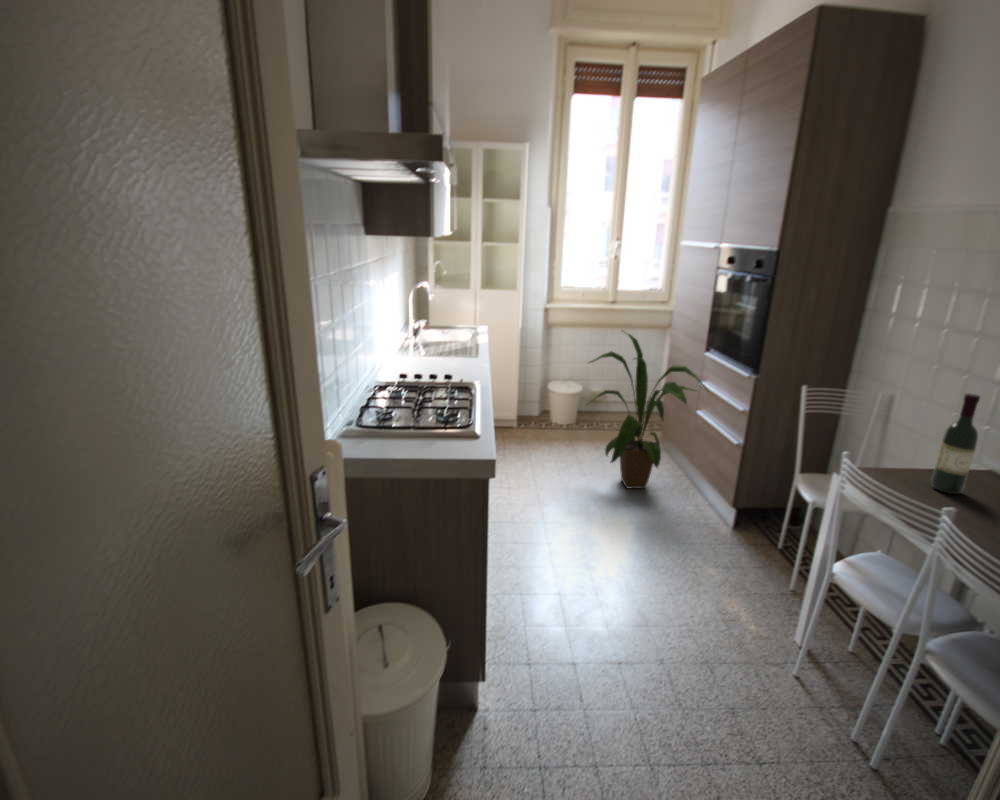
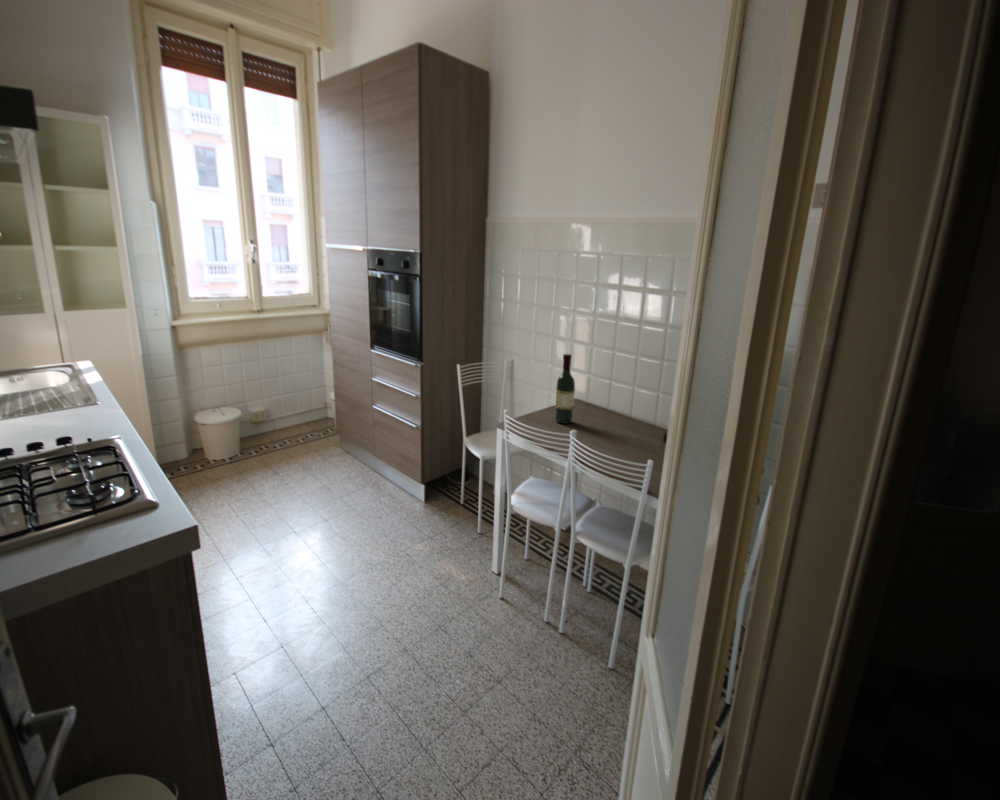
house plant: present [590,332,706,489] -> none [261,337,382,489]

